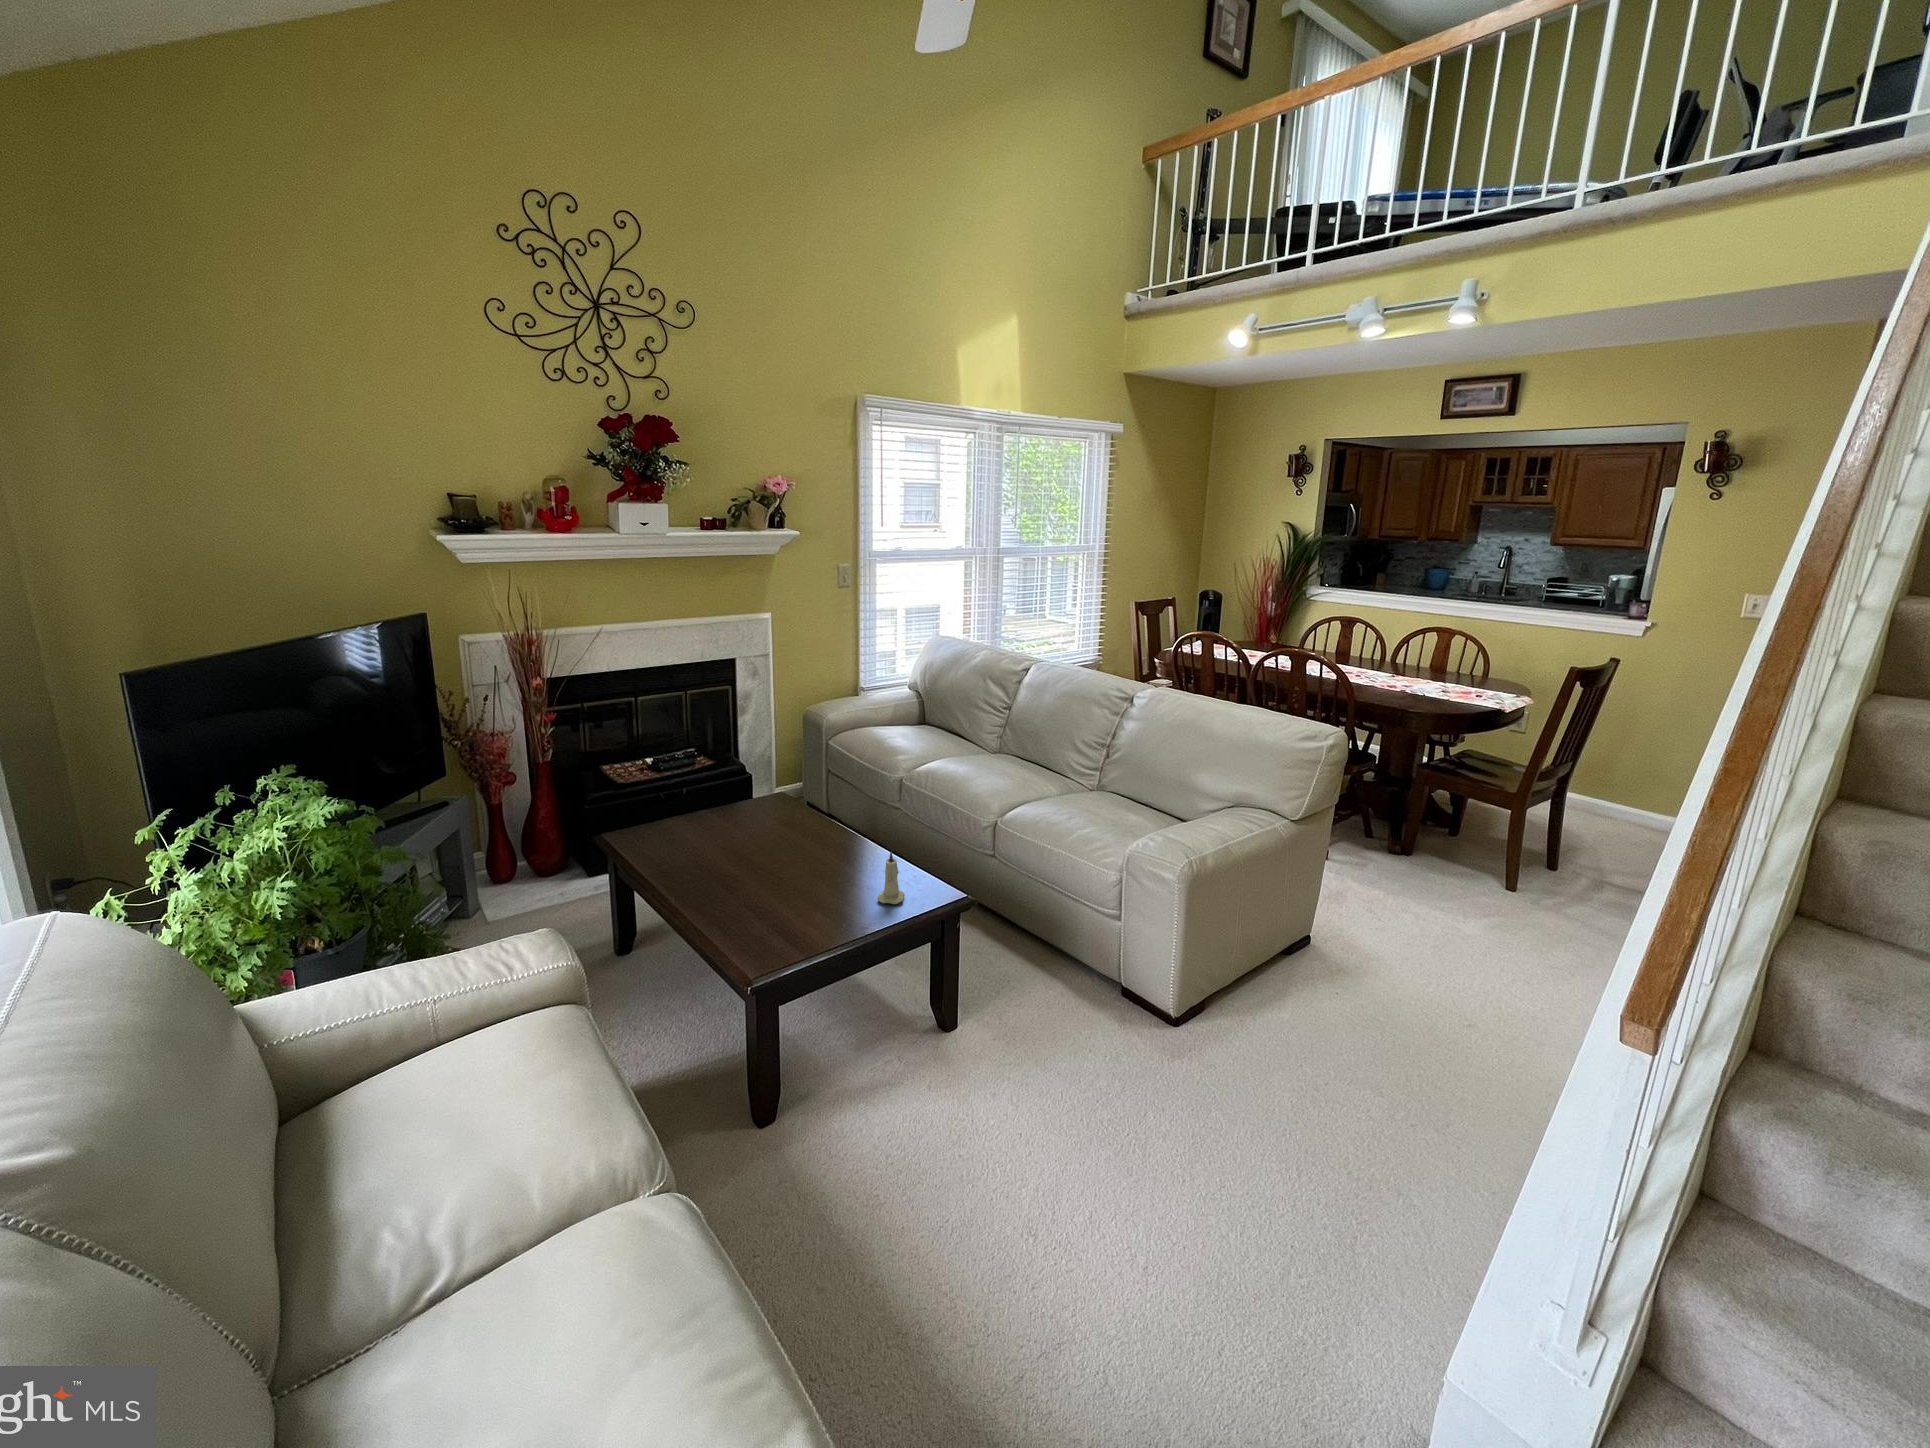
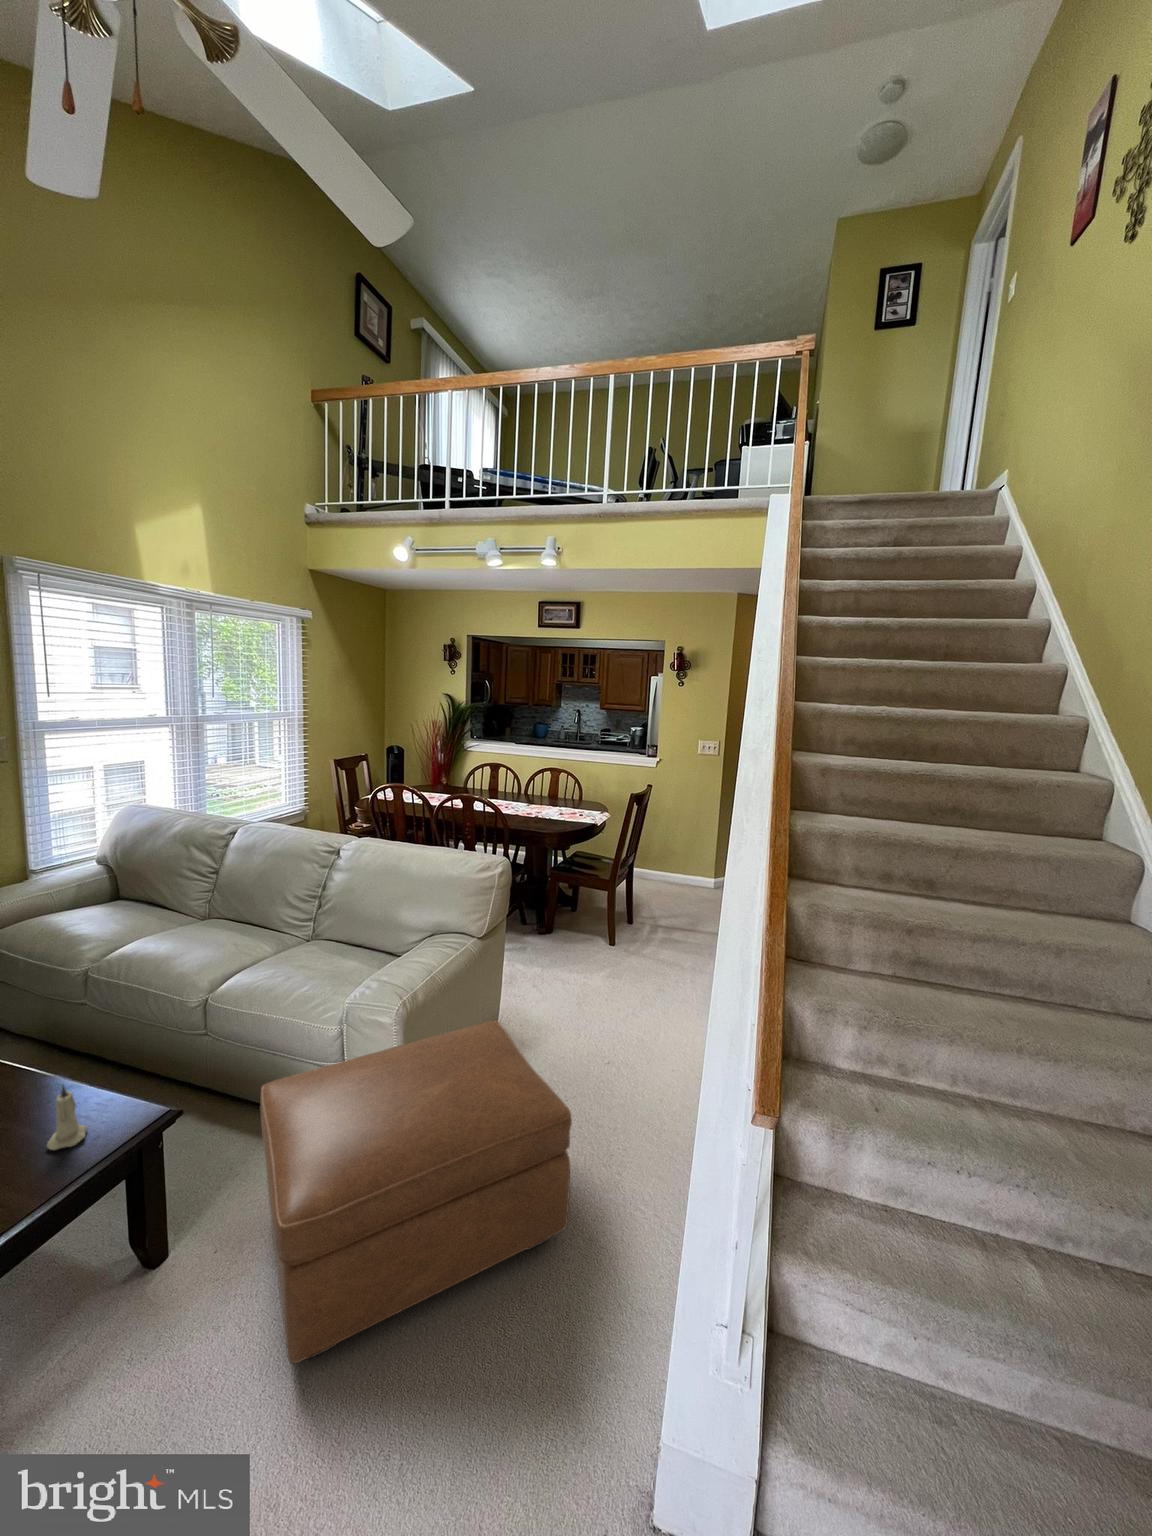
ottoman: none [1038,906,1388,1180] -> present [260,1021,572,1364]

